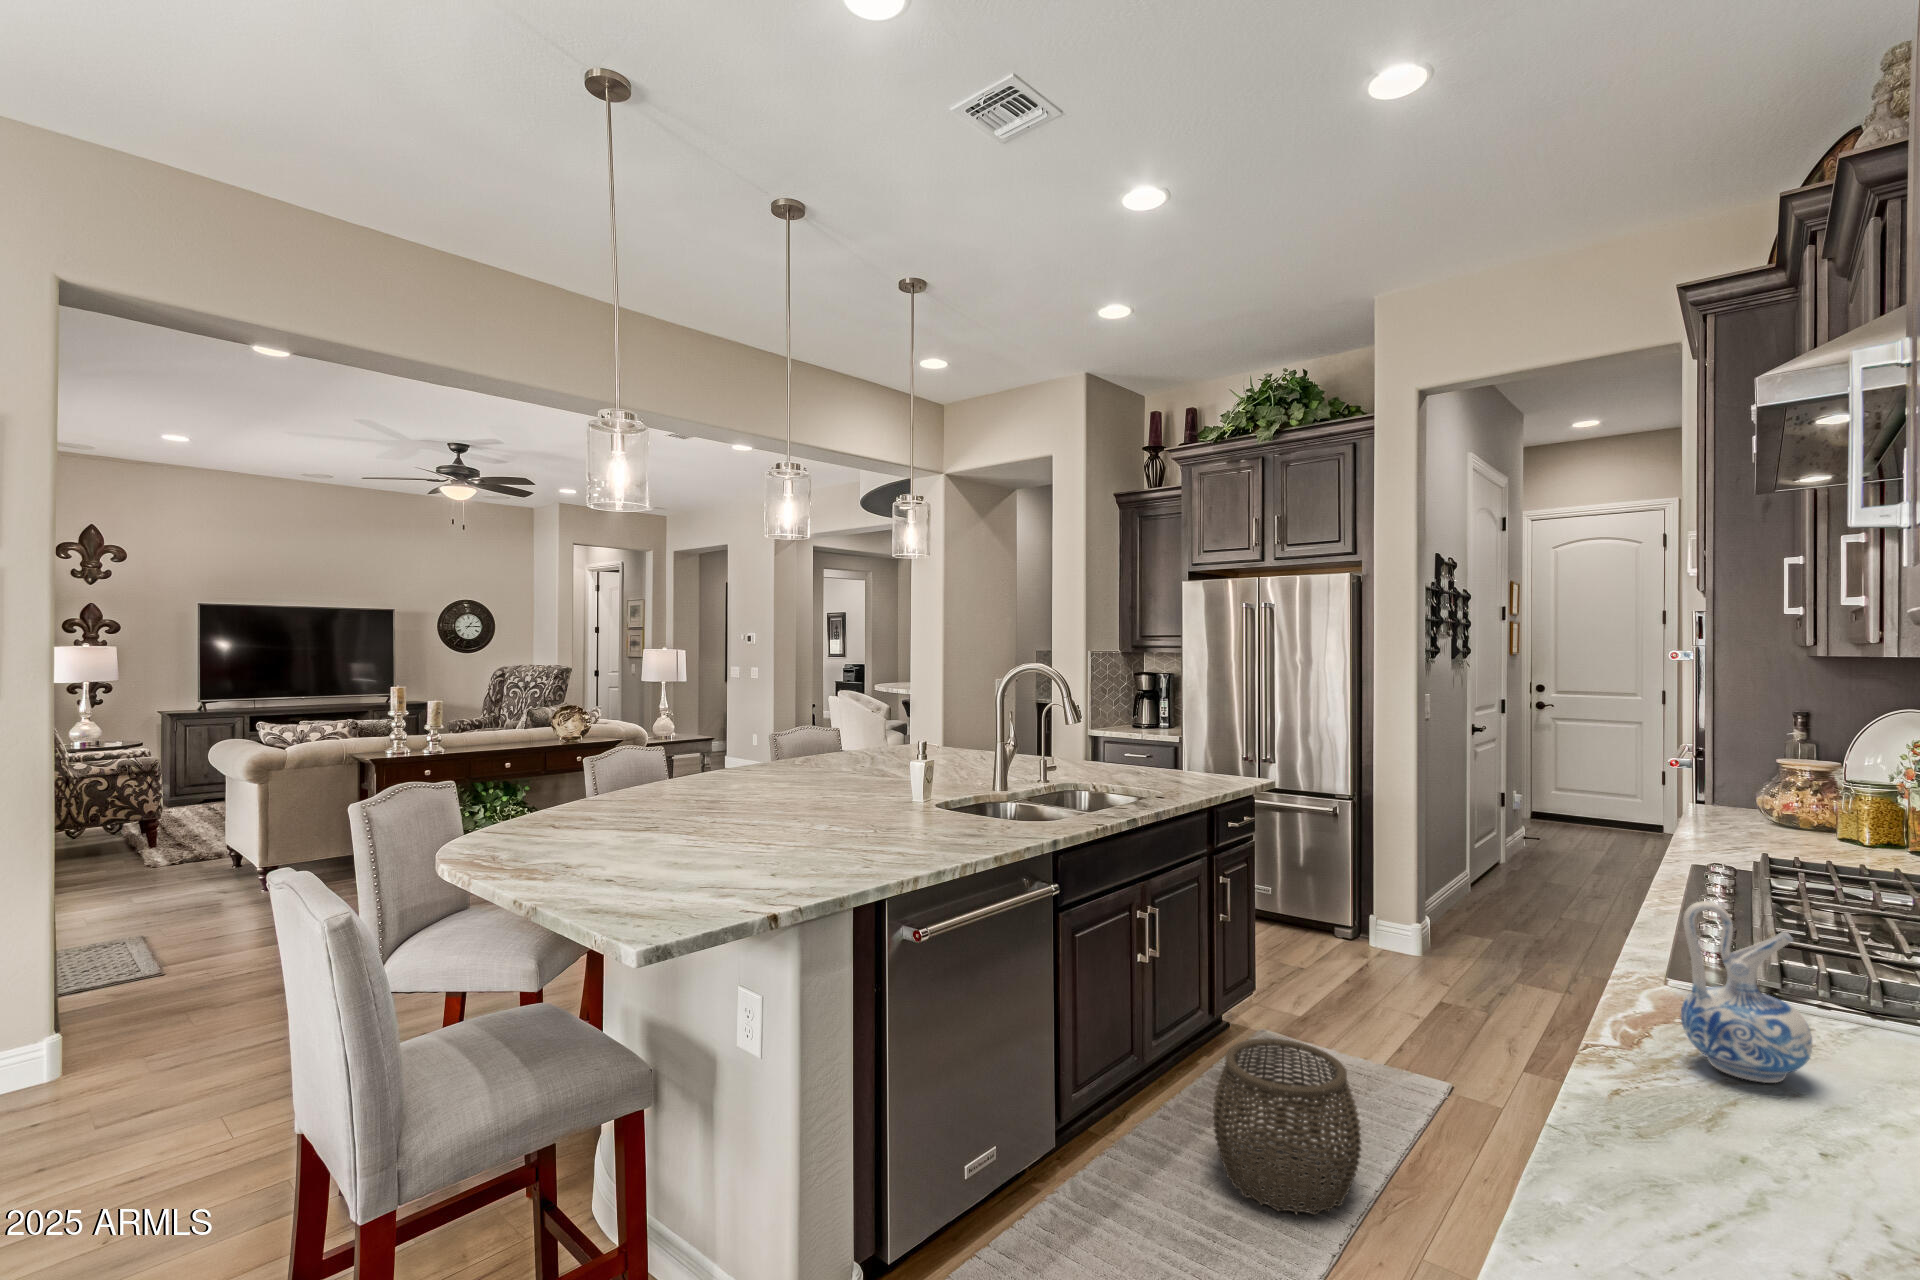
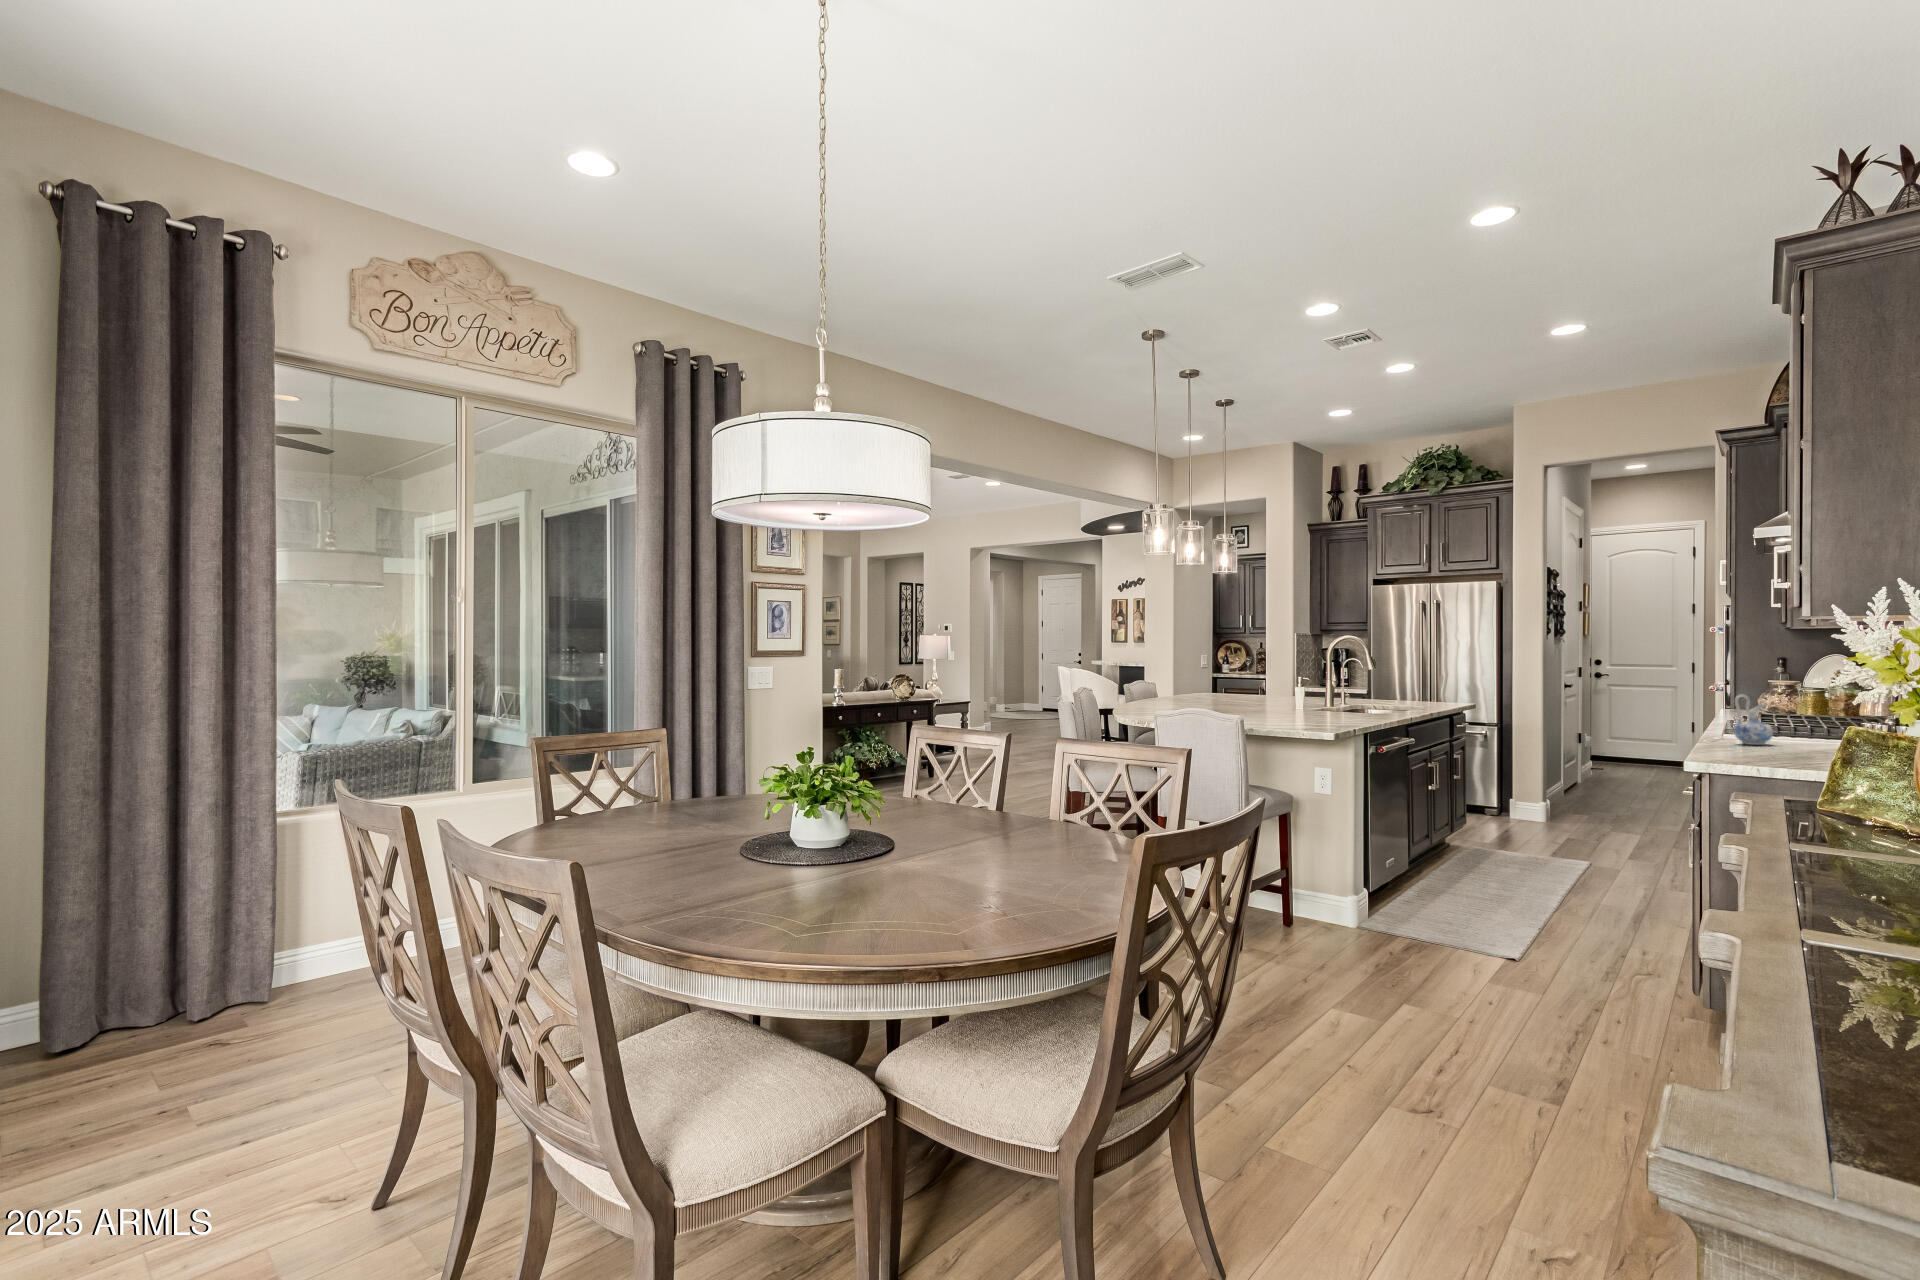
woven basket: present [1213,1038,1362,1215] -> none [1485,824,1567,896]

